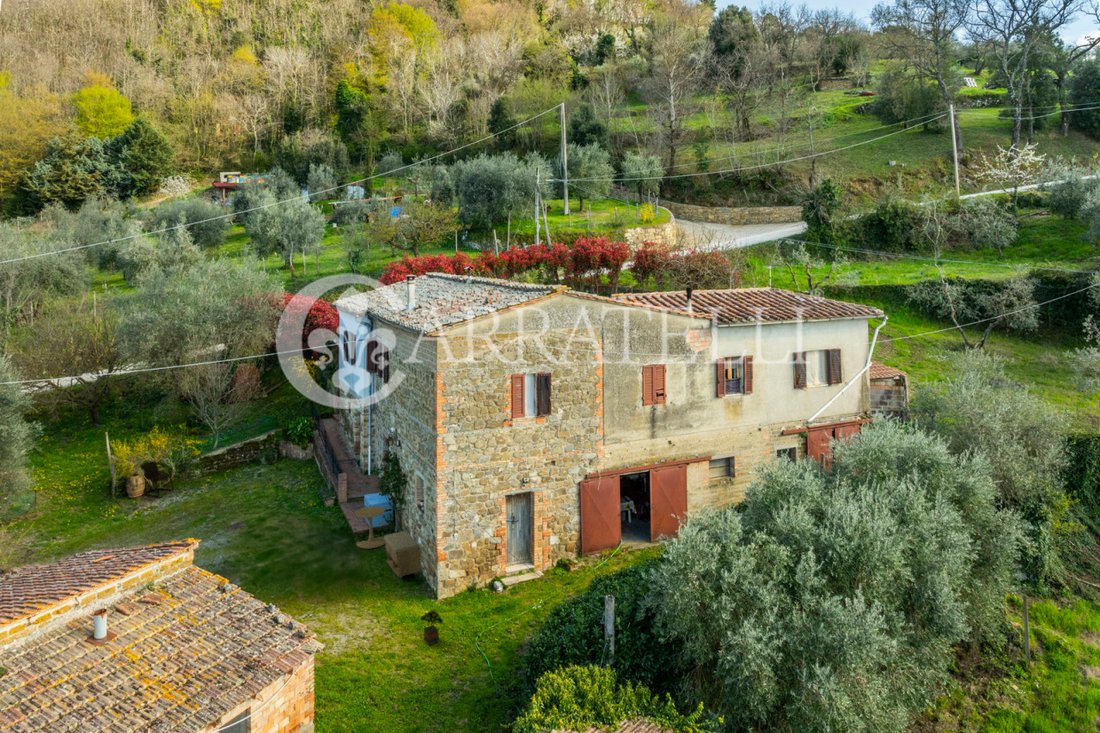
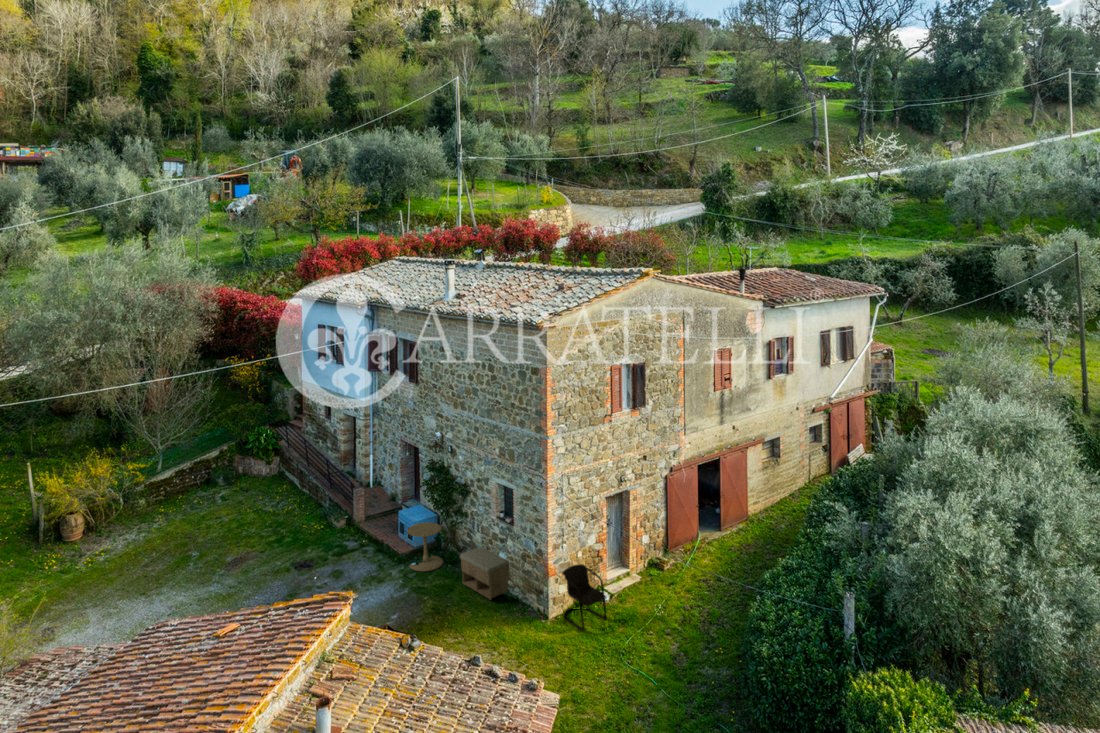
chair: present [140,461,174,498] -> present [562,564,606,631]
potted tree: present [421,611,443,645] -> none [565,631,592,671]

